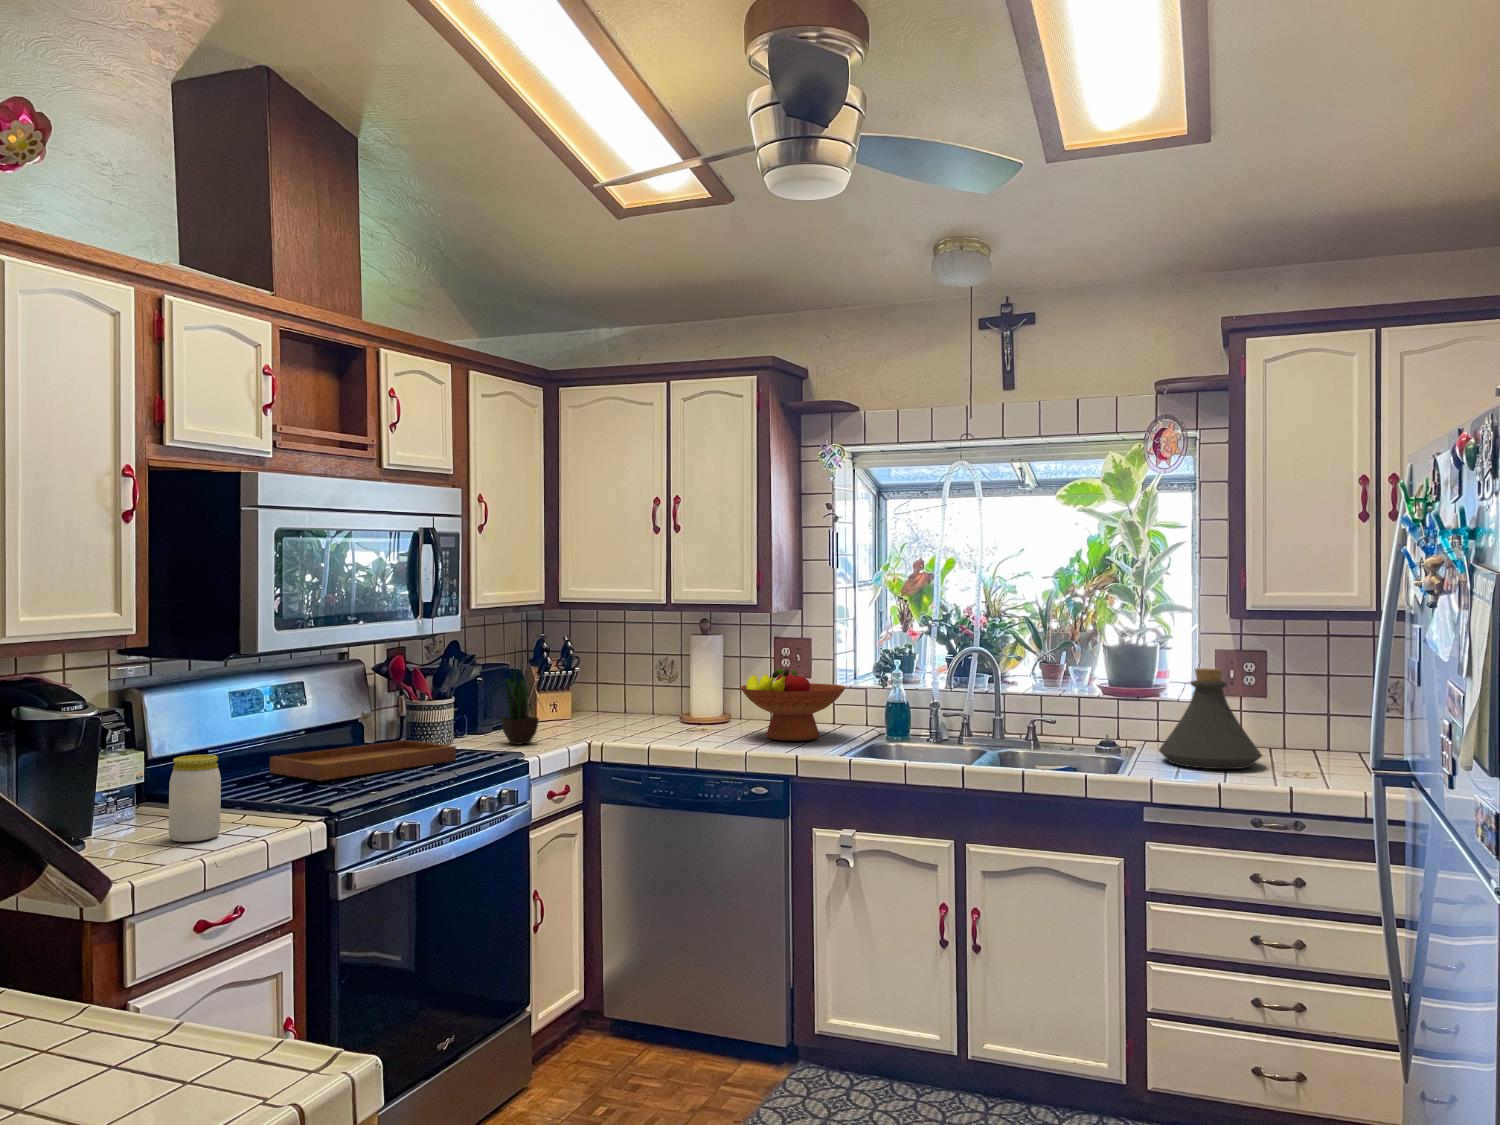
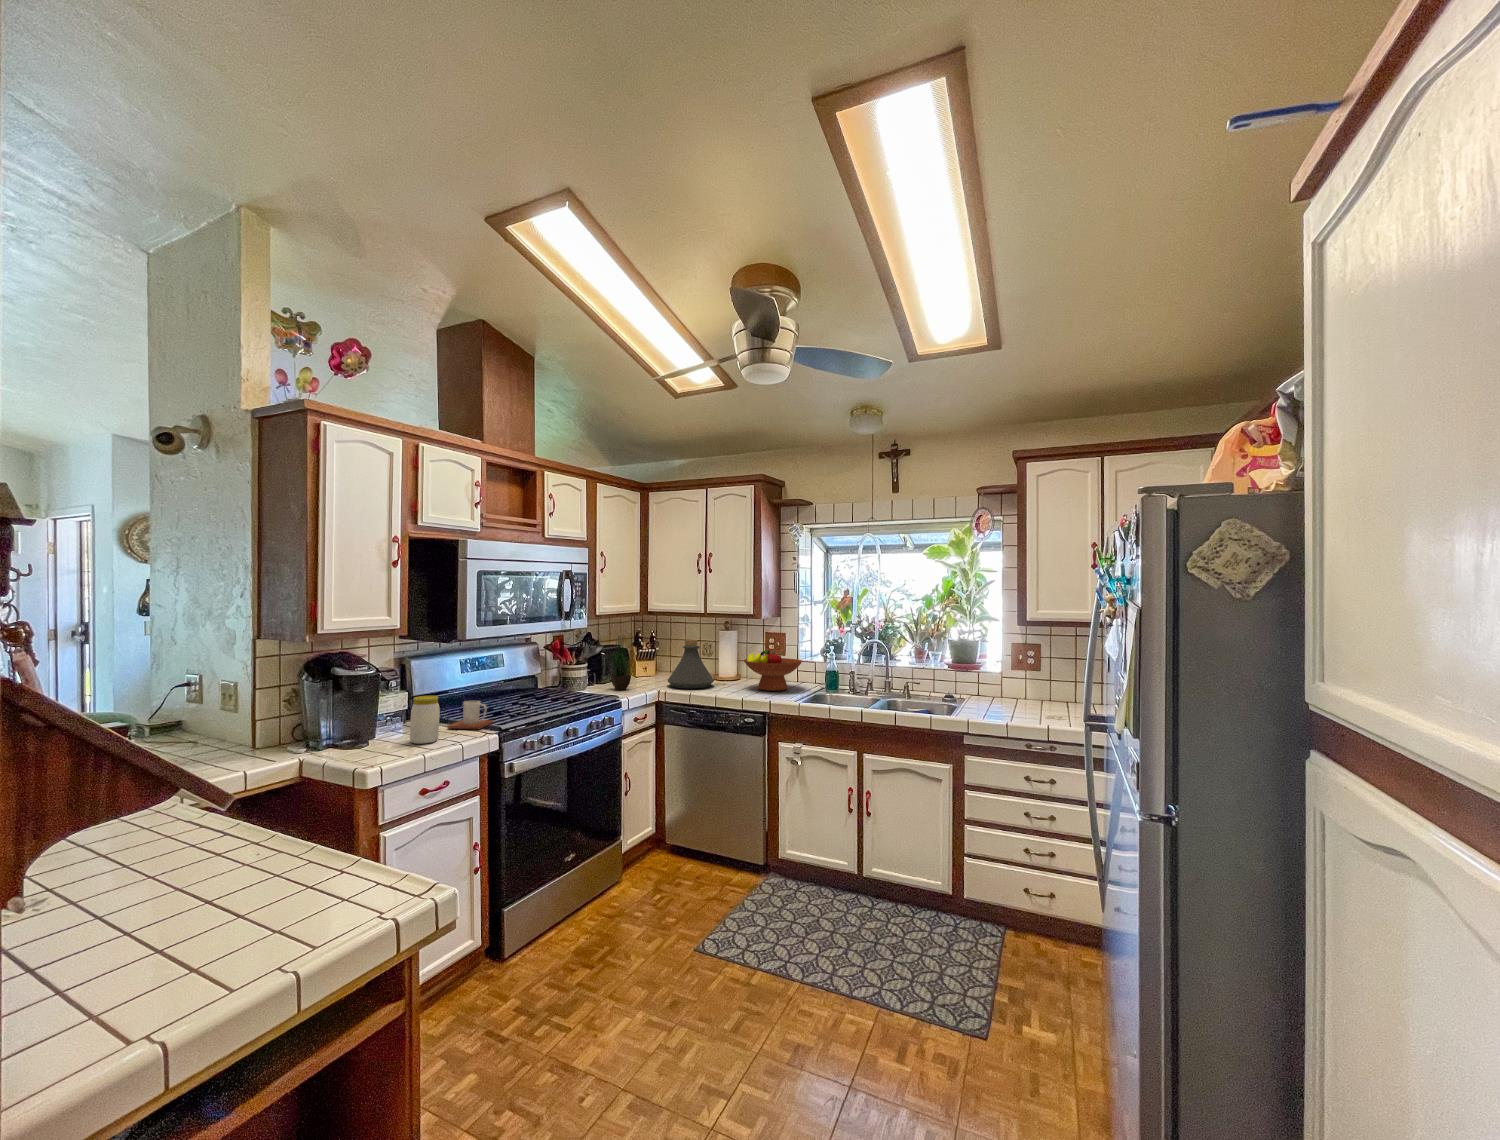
bottle: present [1159,668,1262,769] -> present [667,640,714,688]
tray: present [270,711,456,780] -> none [479,670,583,709]
mug: none [229,764,310,816] -> present [447,701,493,729]

